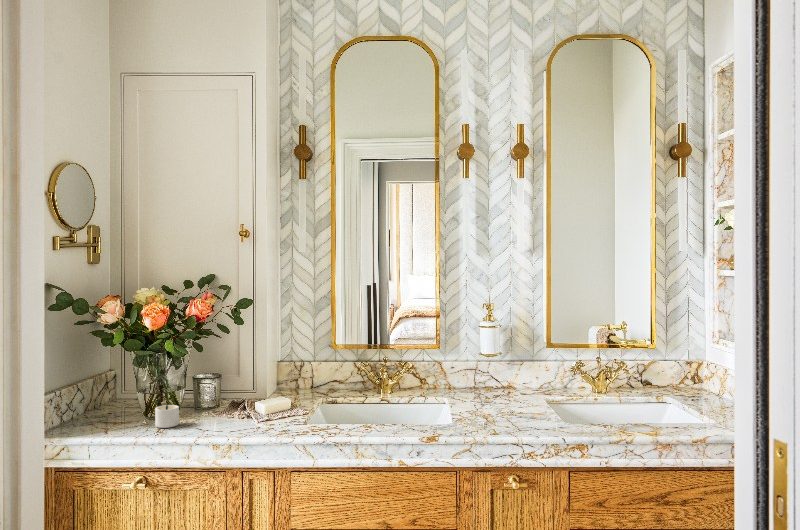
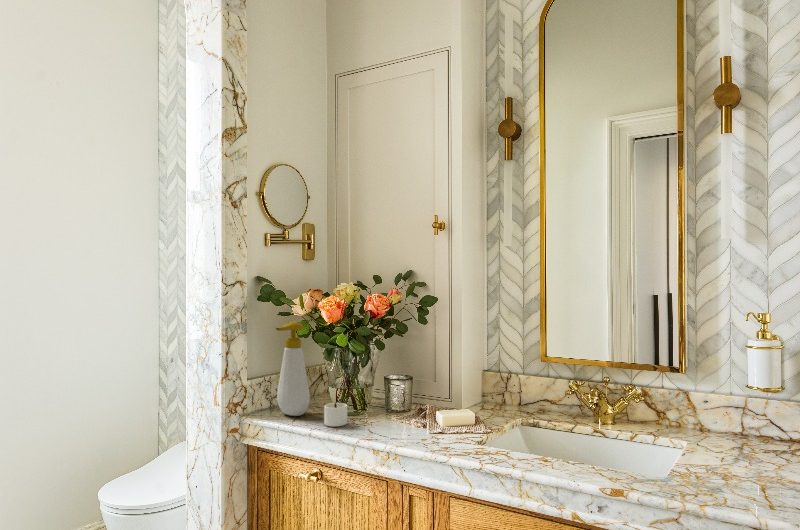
soap bottle: none [85,329,128,426] -> present [276,321,310,416]

